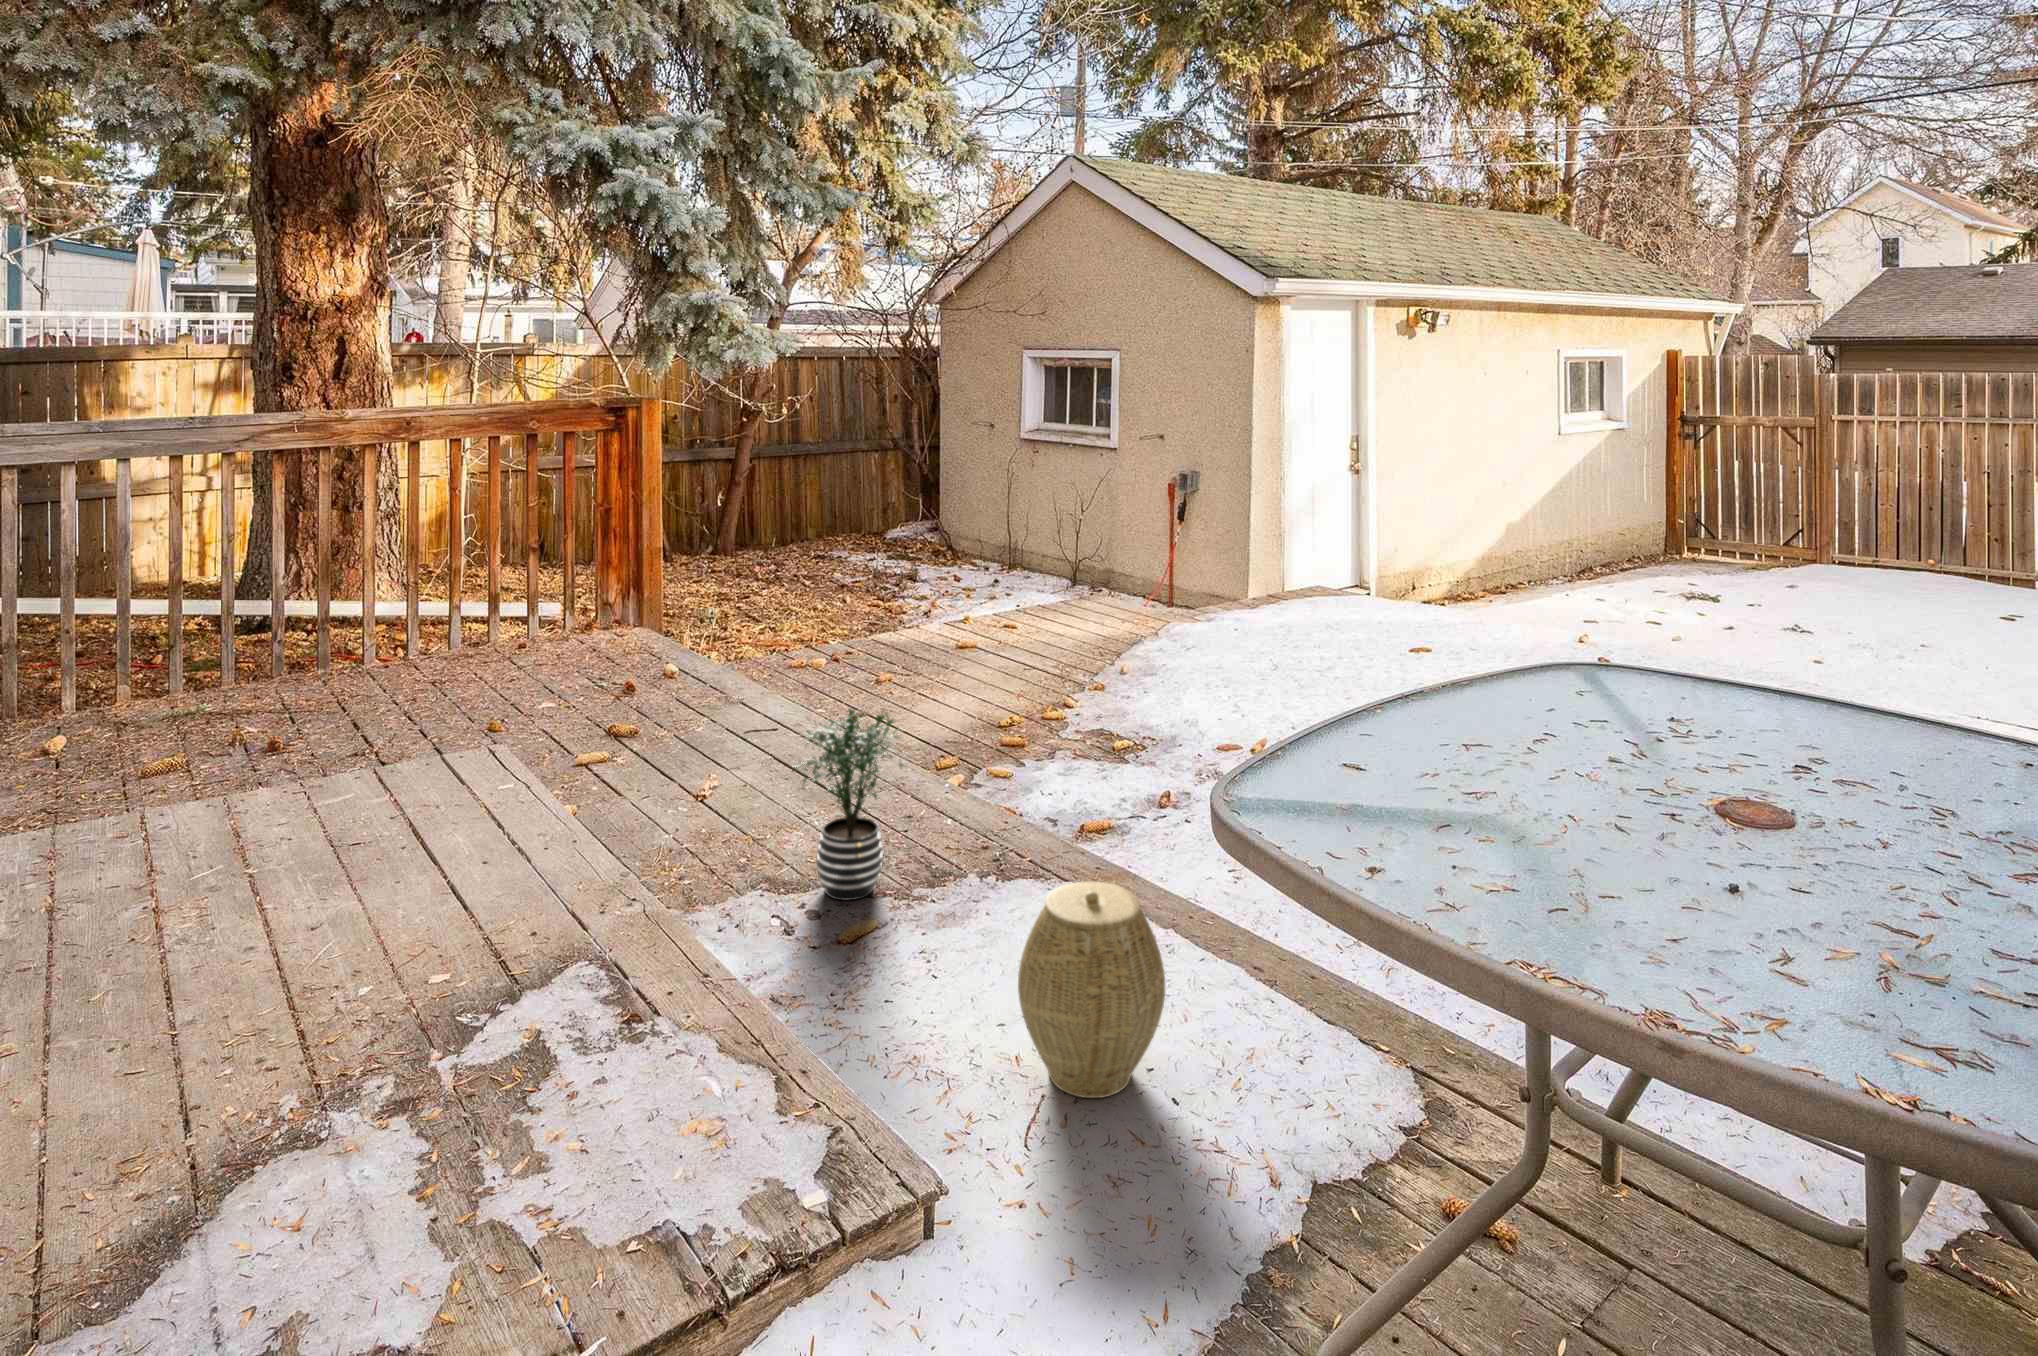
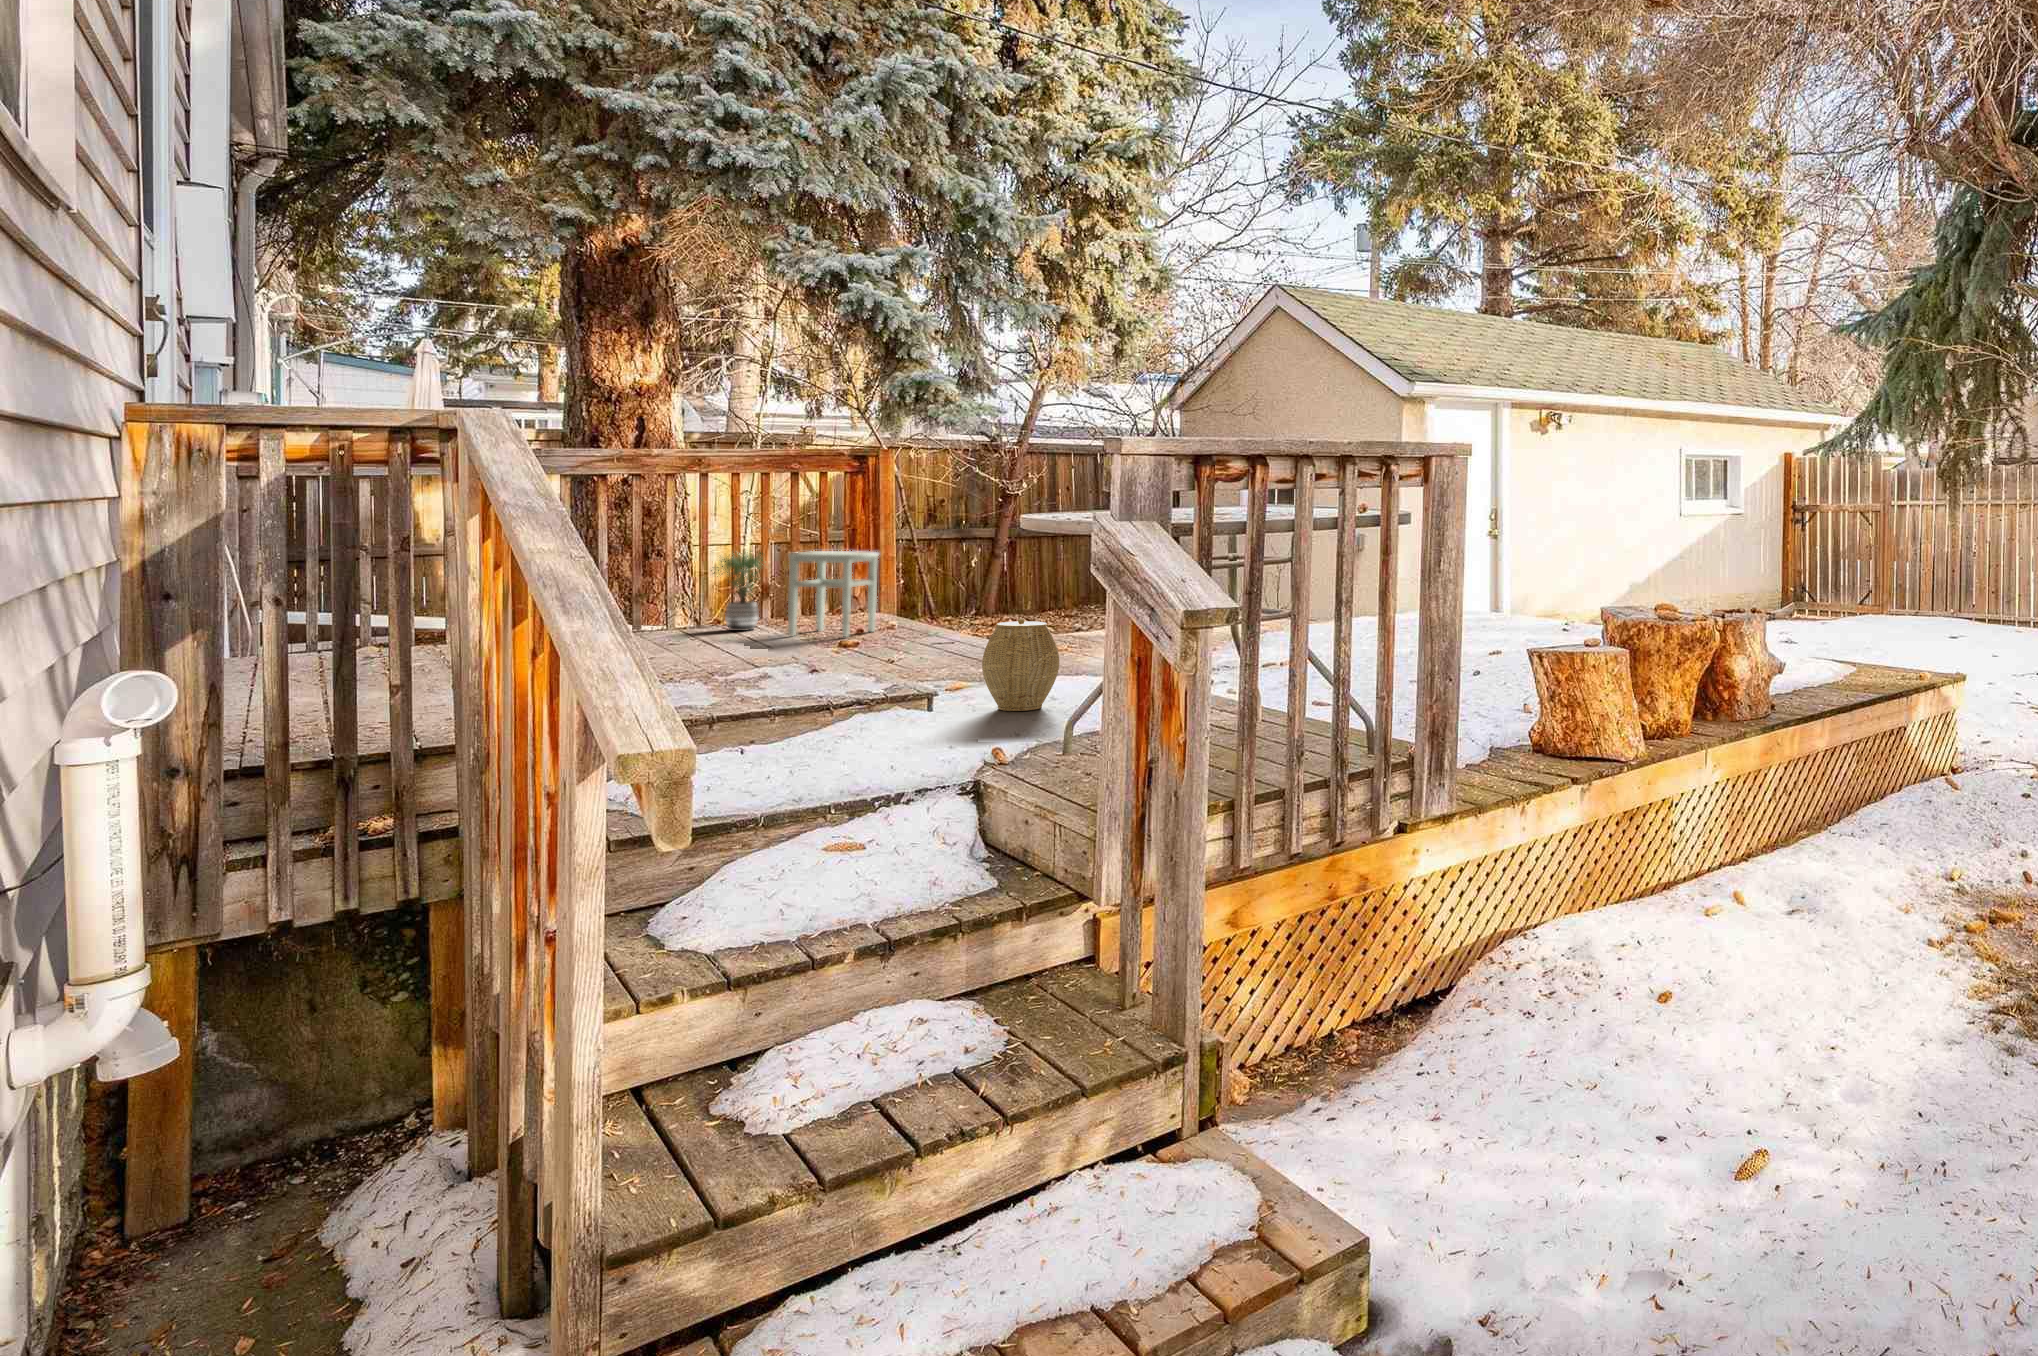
stool: none [549,555,671,697] -> present [788,551,879,637]
potted plant: present [793,709,908,900] -> present [711,552,763,631]

